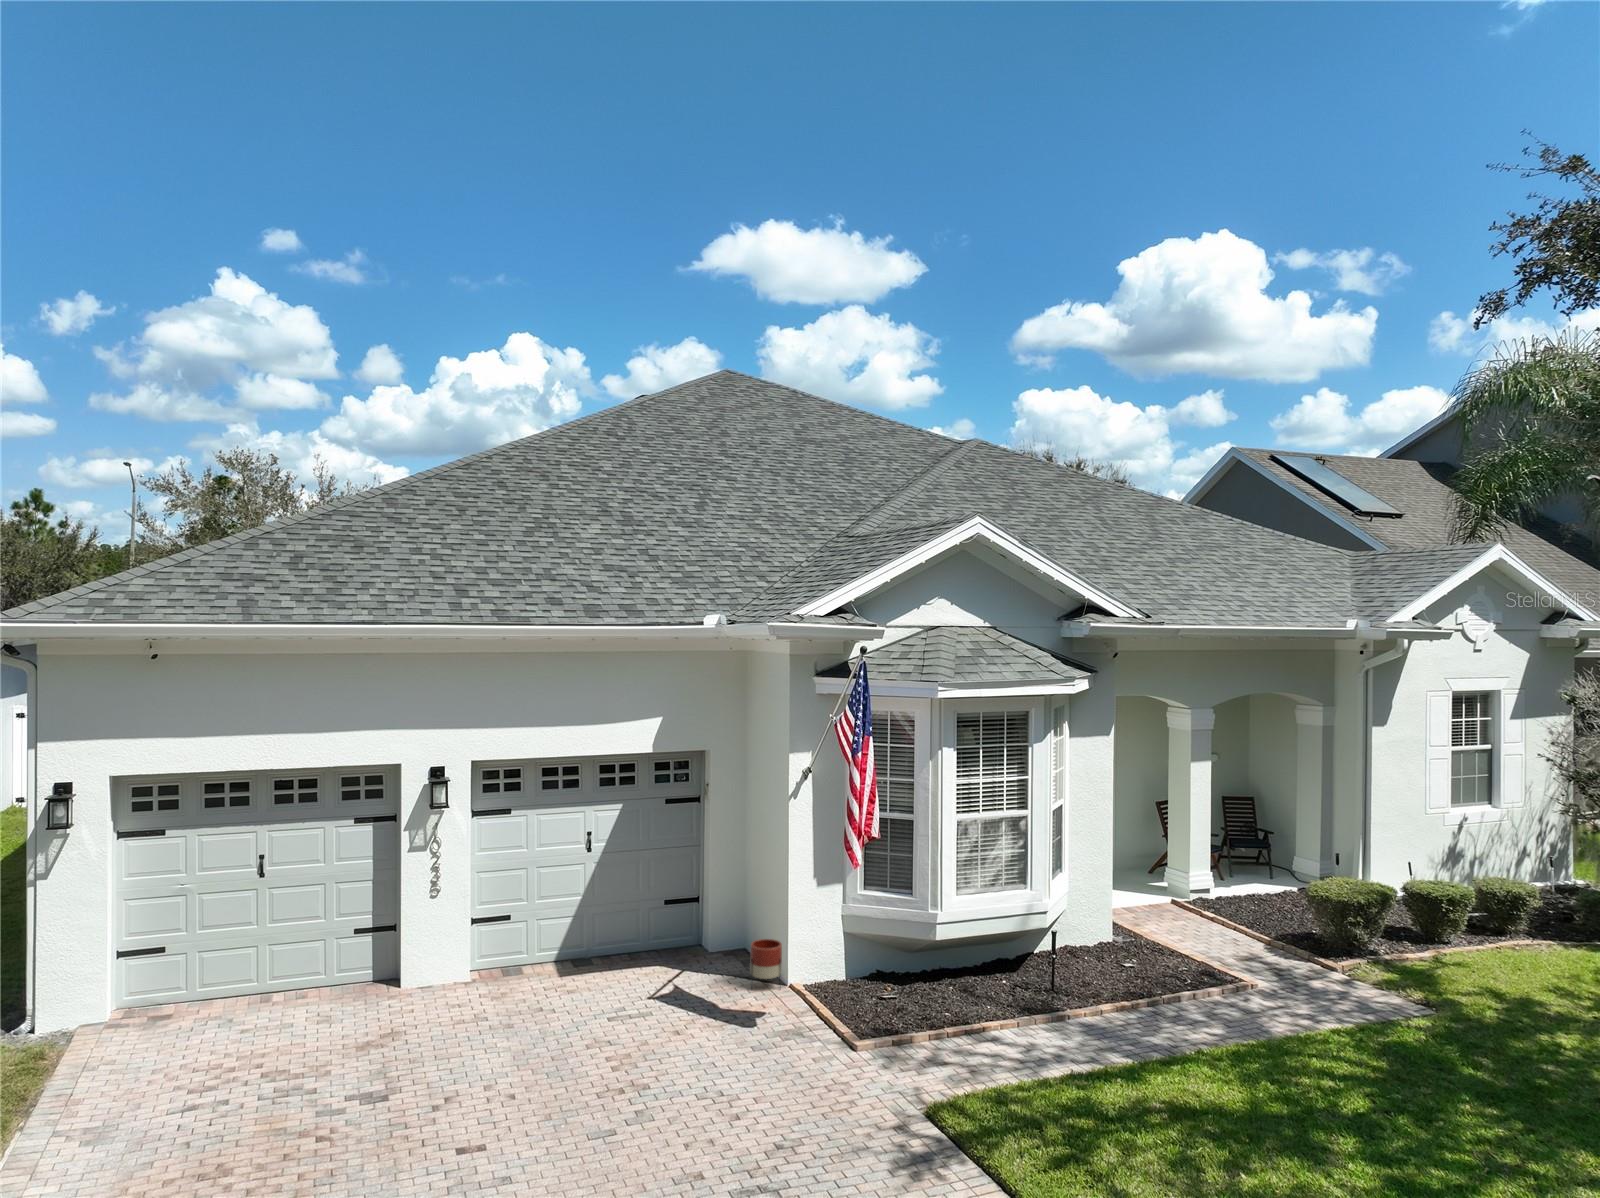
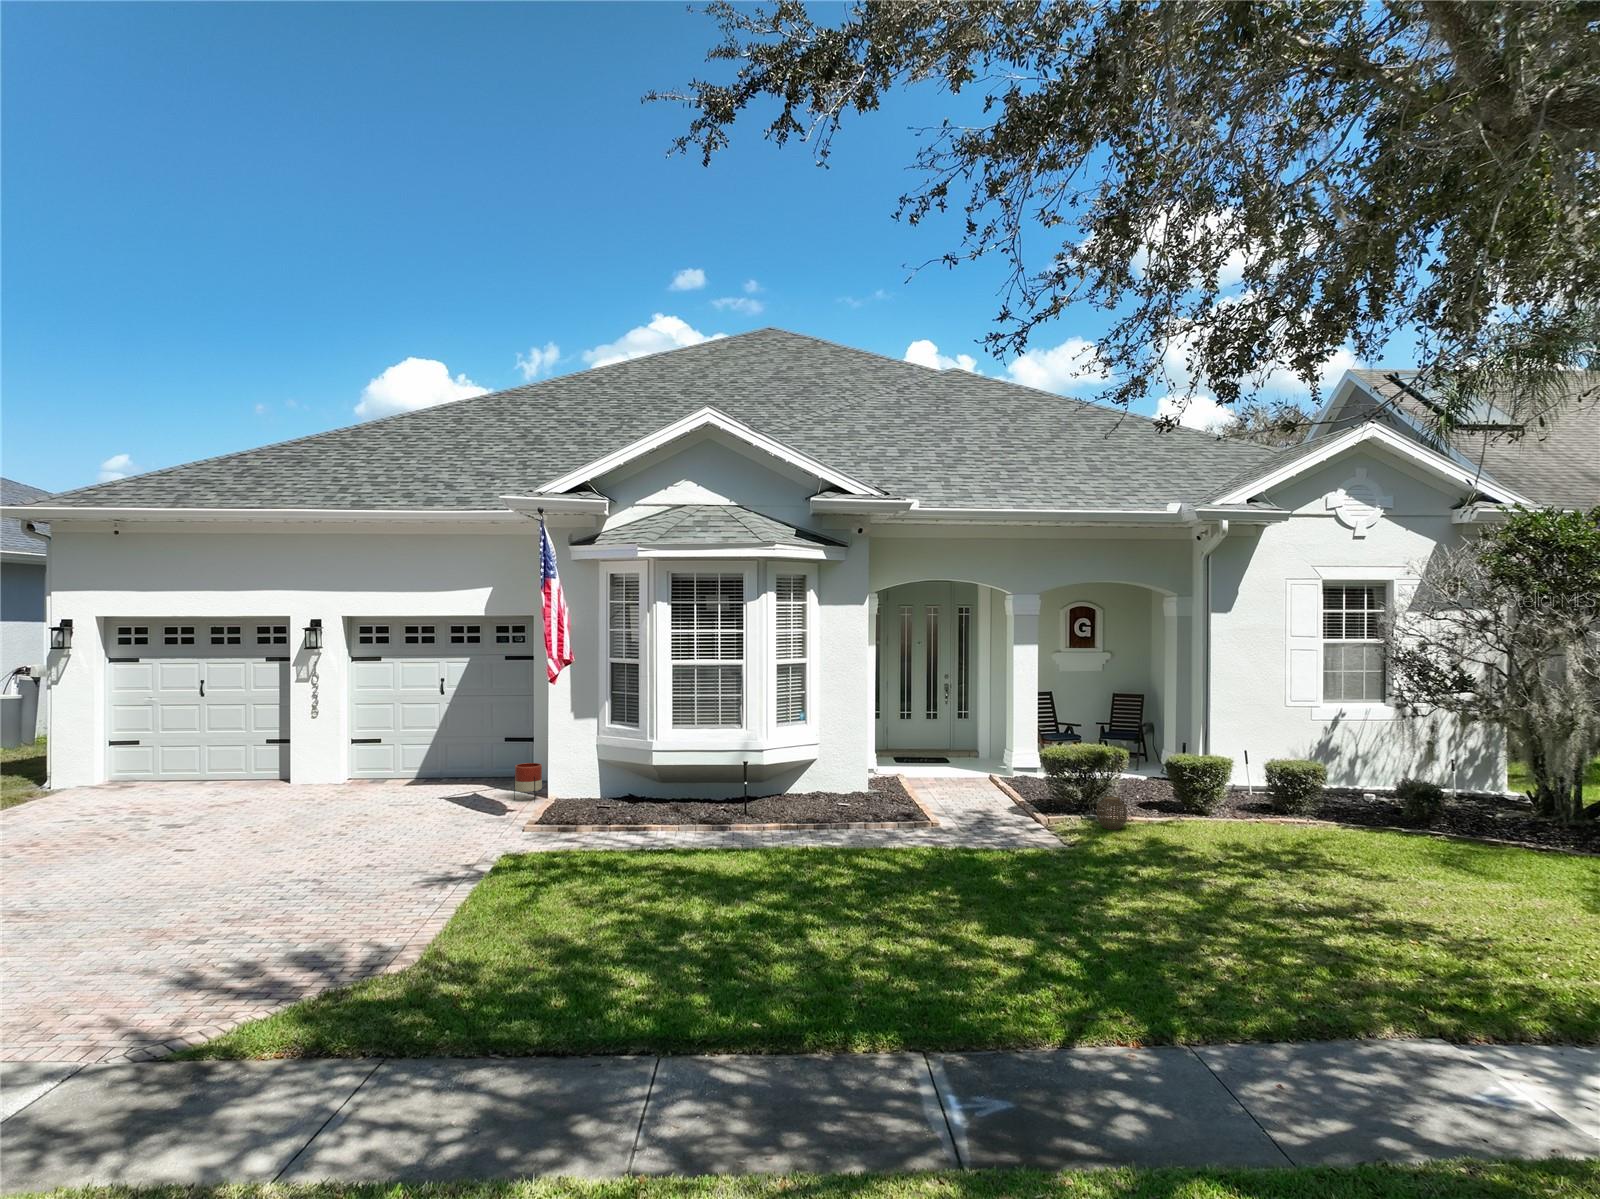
woven basket: none [1377,933,1410,968] -> present [1097,796,1127,830]

